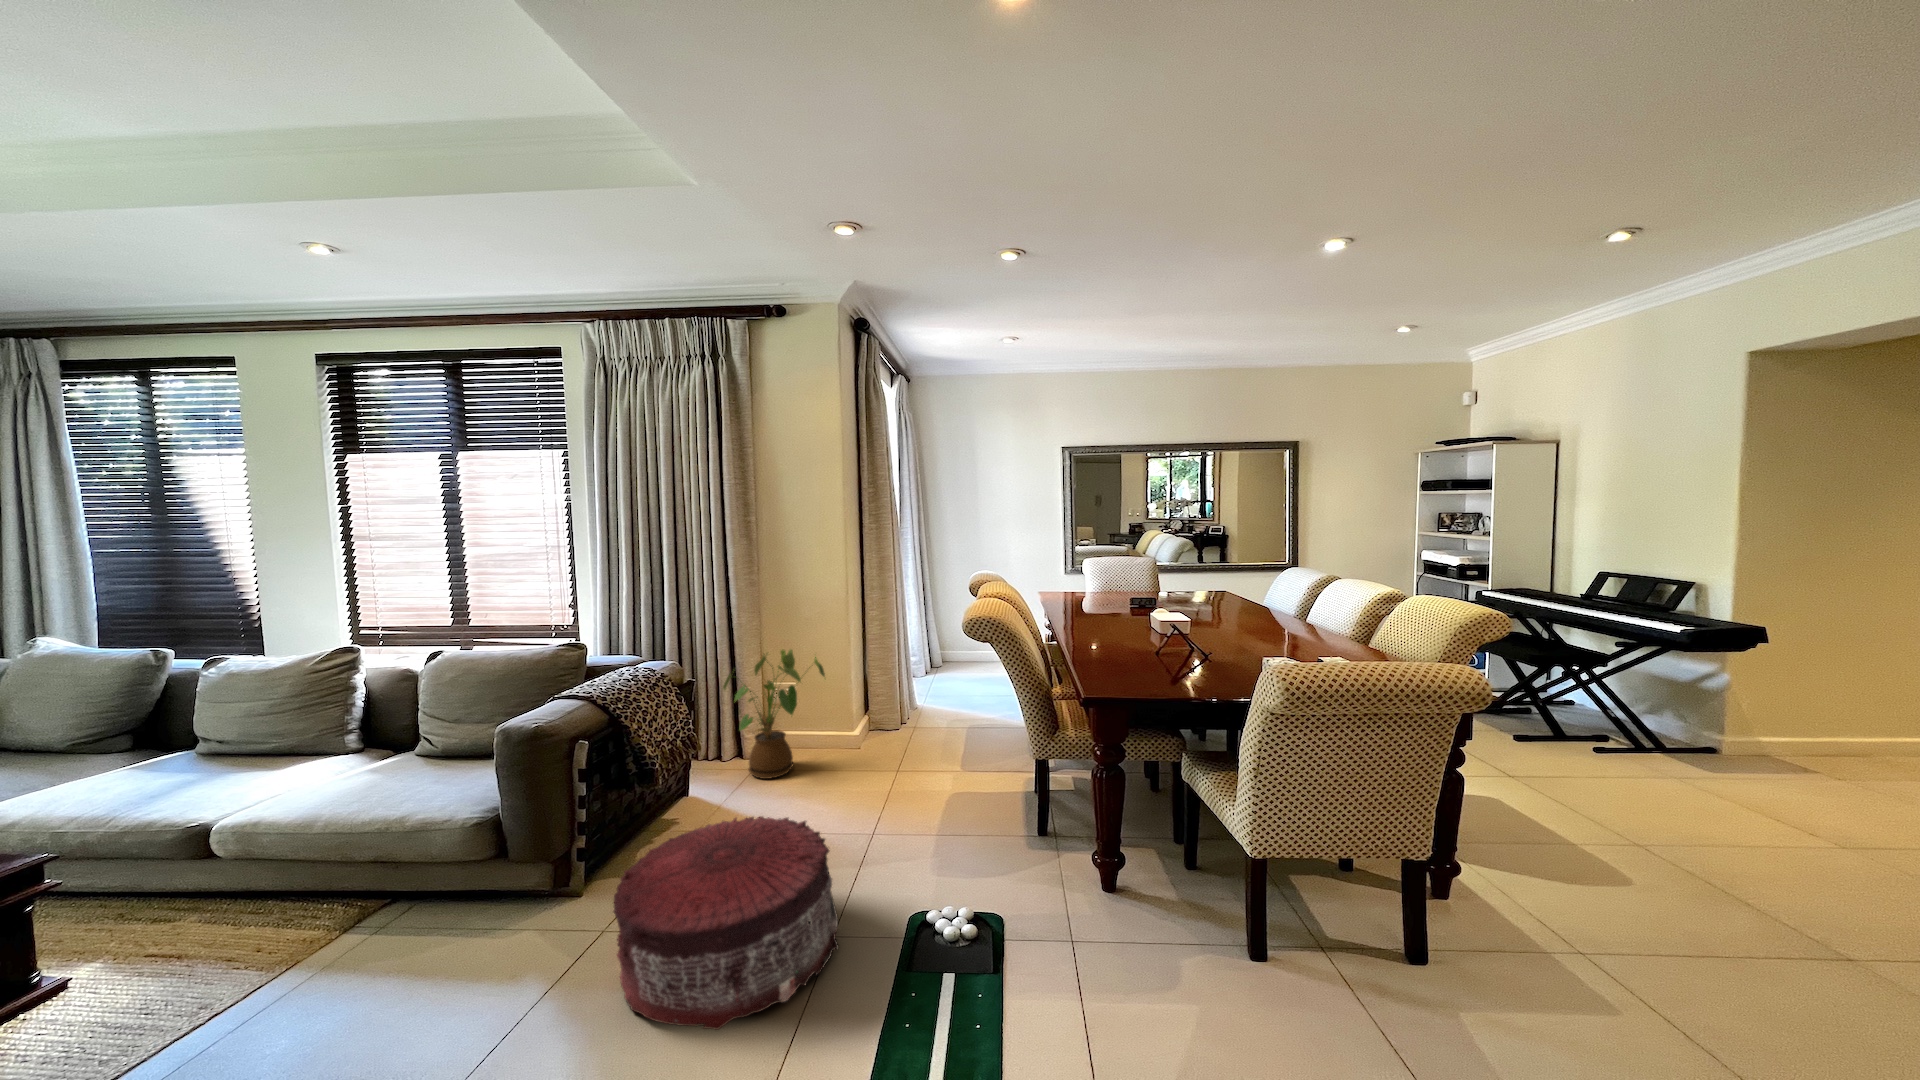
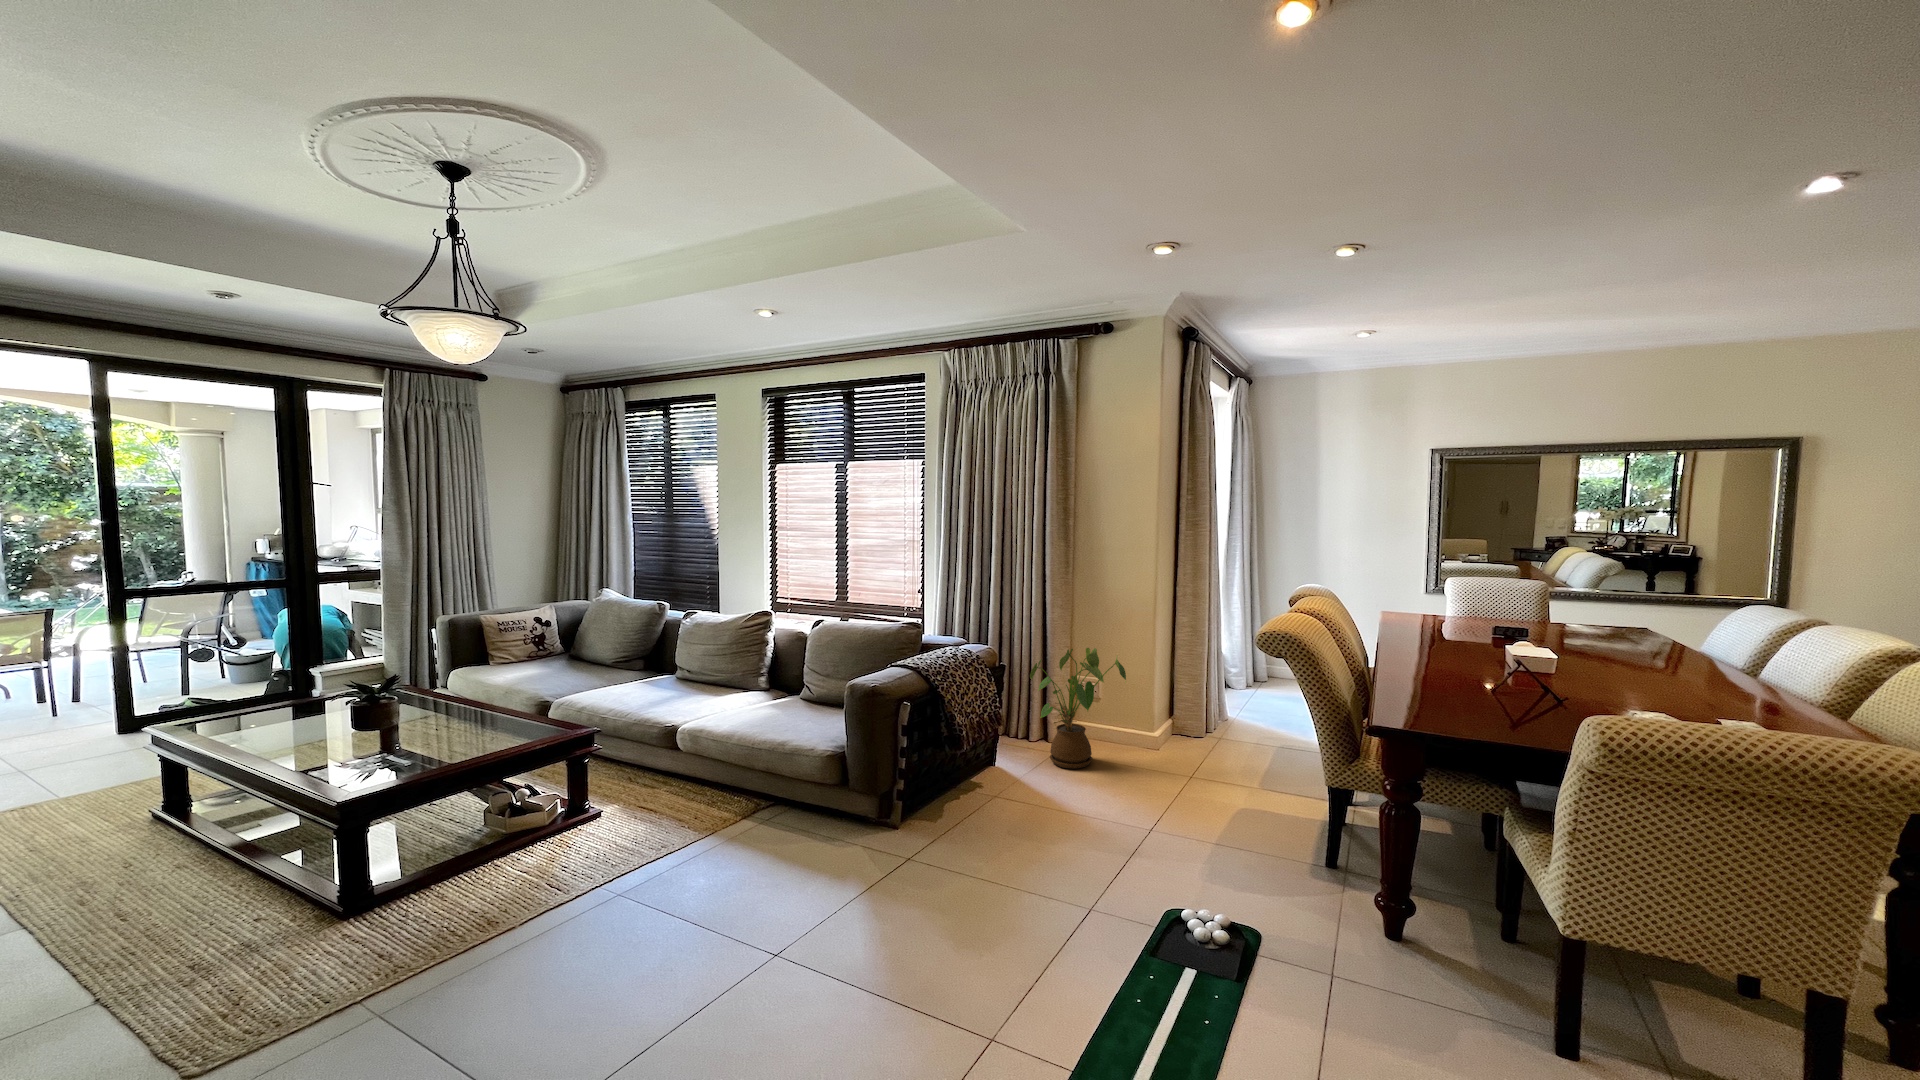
pouf: present [613,817,839,1030] -> none [917,784,1097,945]

